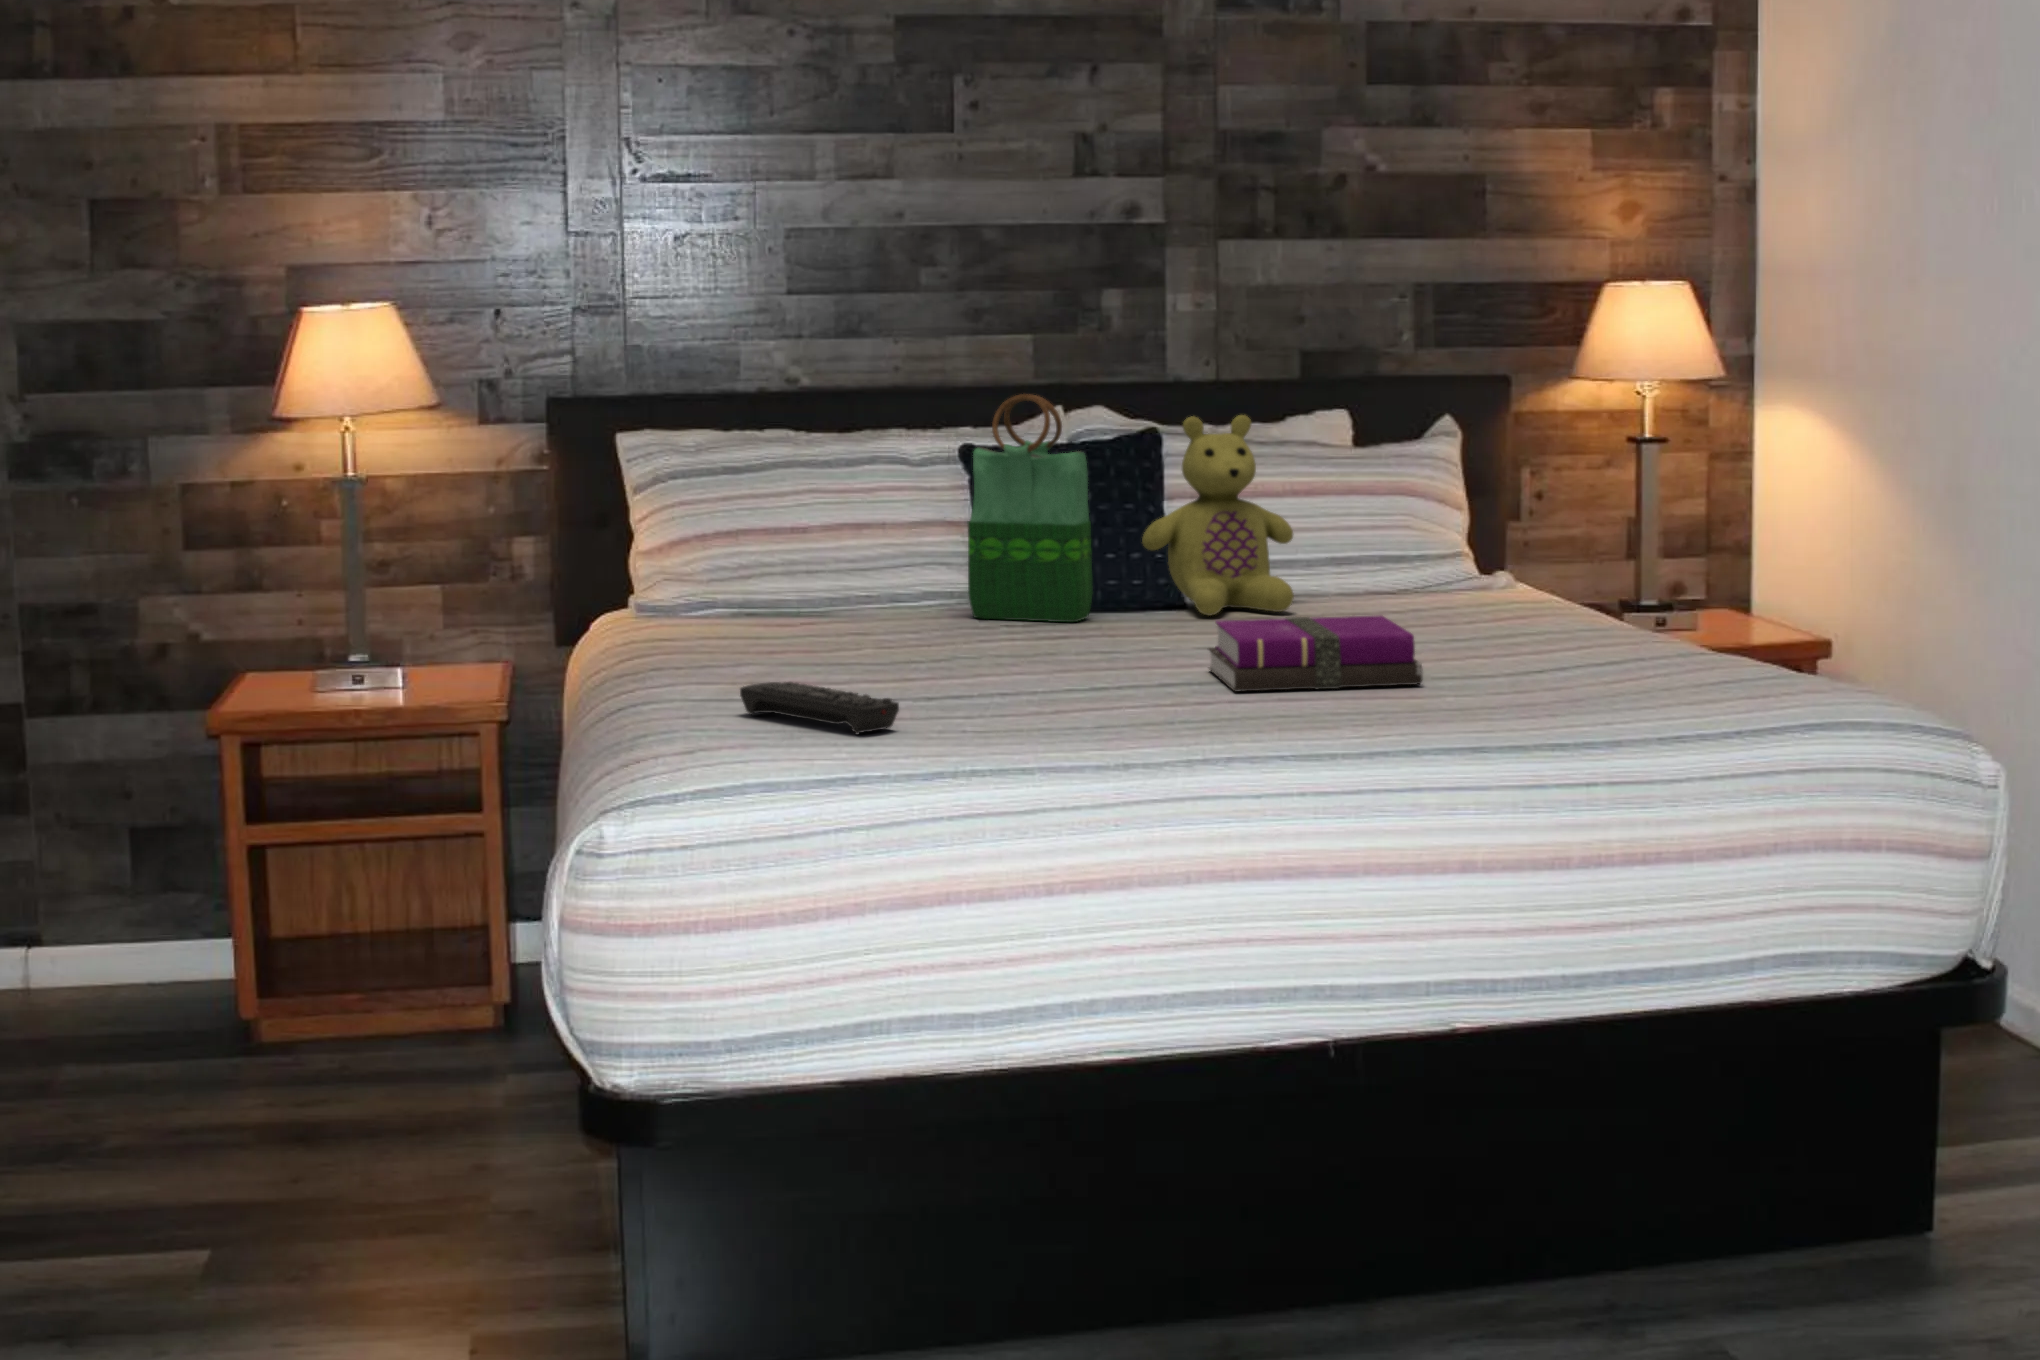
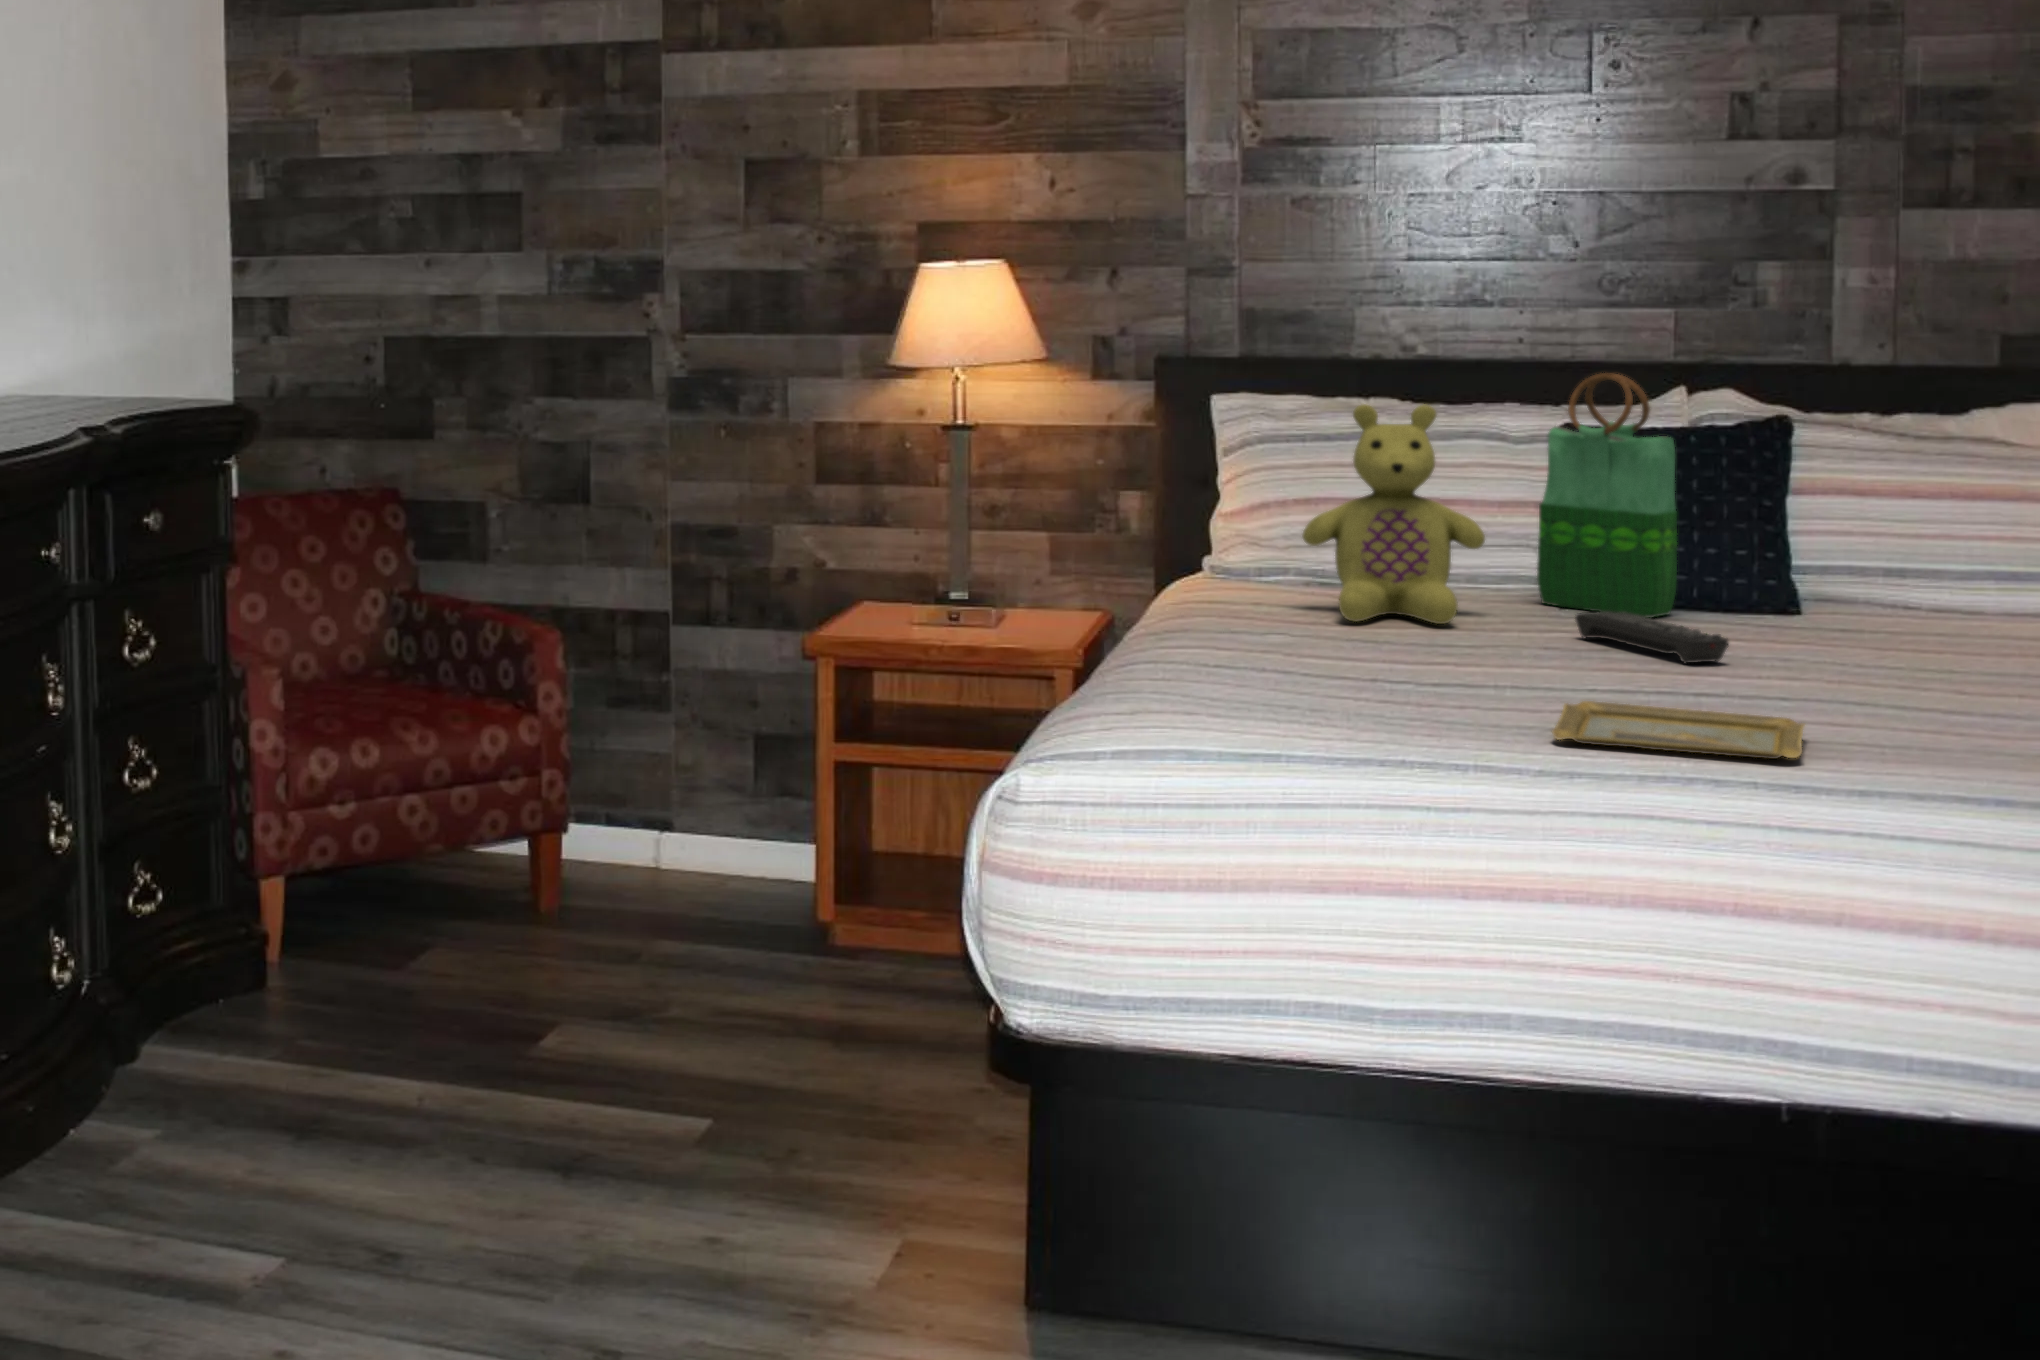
stuffed bear: present [1142,415,1294,616] -> present [1303,404,1485,624]
notebook: present [1209,616,1423,691] -> none [1754,631,2007,727]
remote control: present [740,682,899,734] -> present [1575,612,1729,664]
tray: none [1085,693,1302,733] -> present [1552,701,1805,759]

